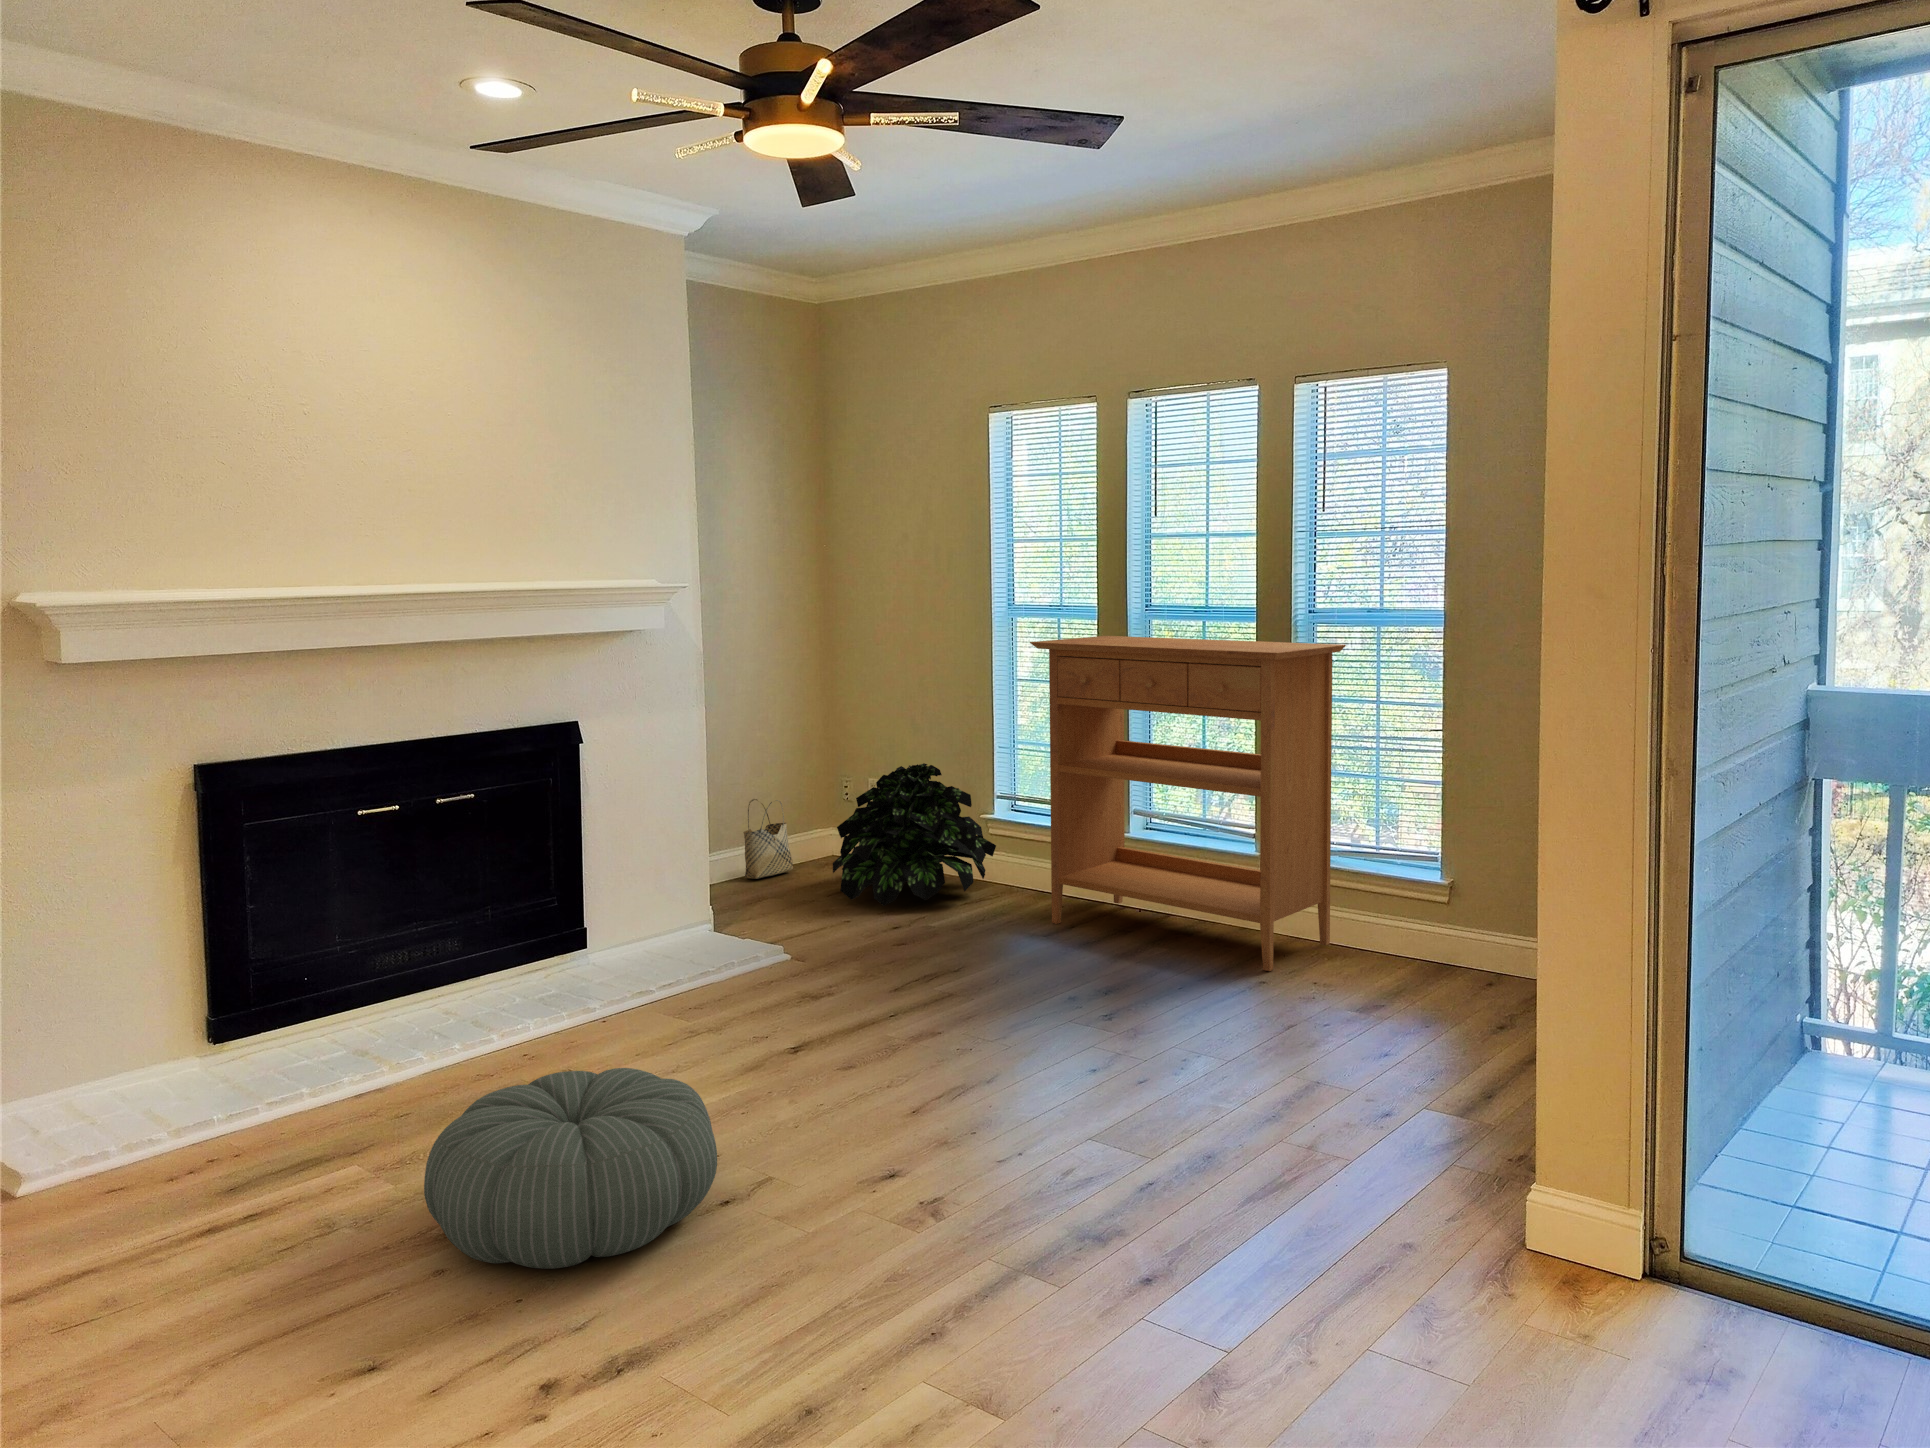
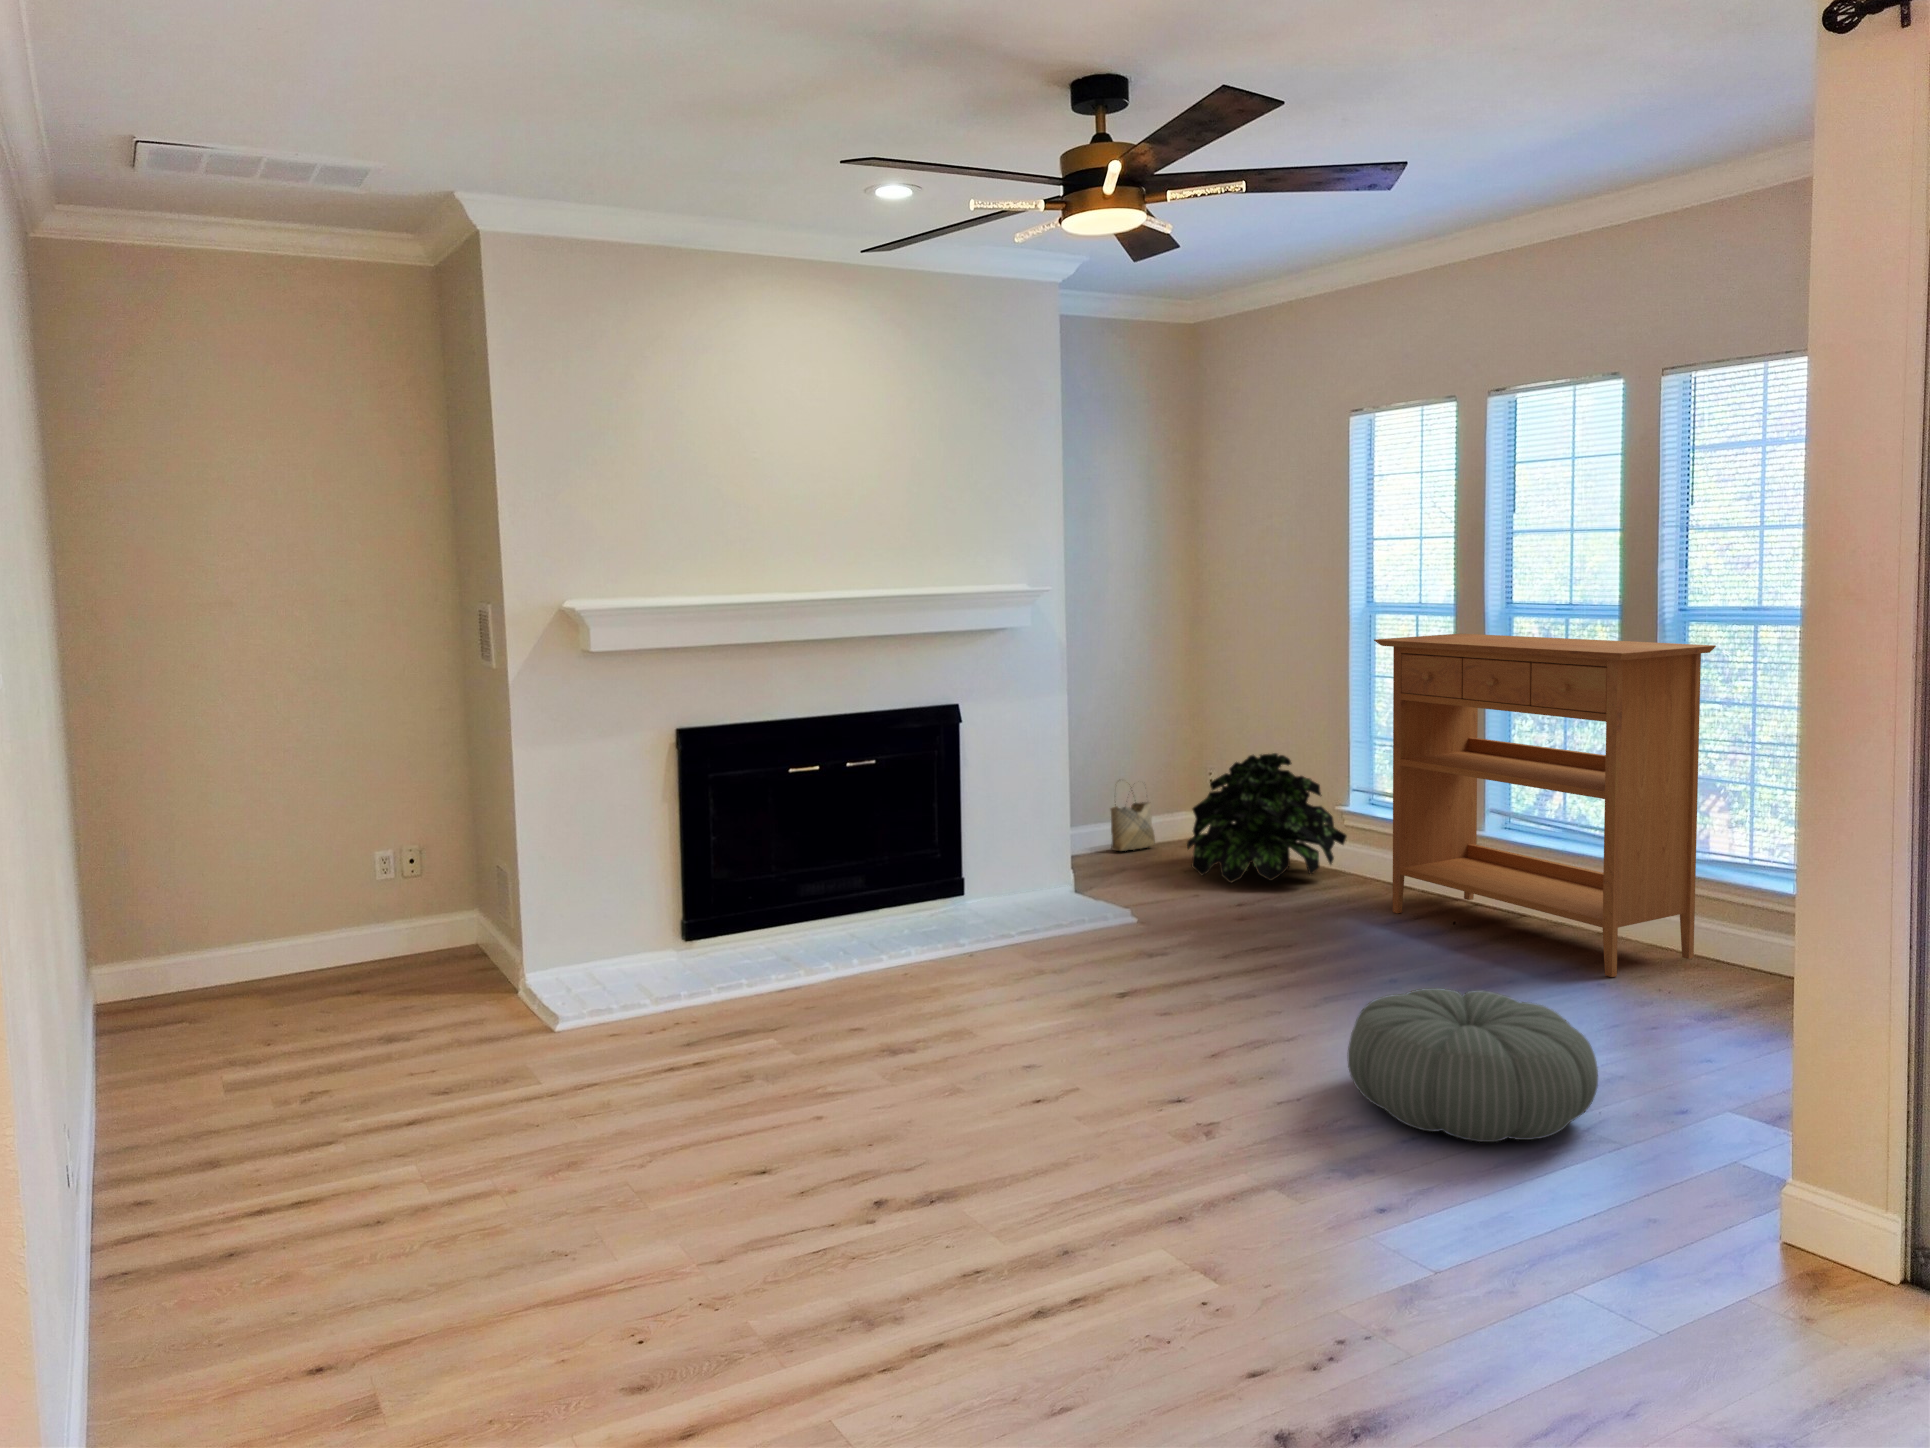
pouf: present [424,1068,717,1269] -> present [1347,988,1598,1142]

